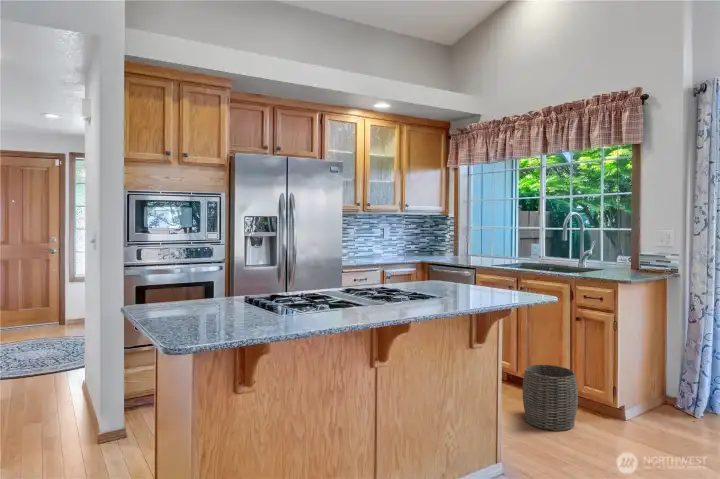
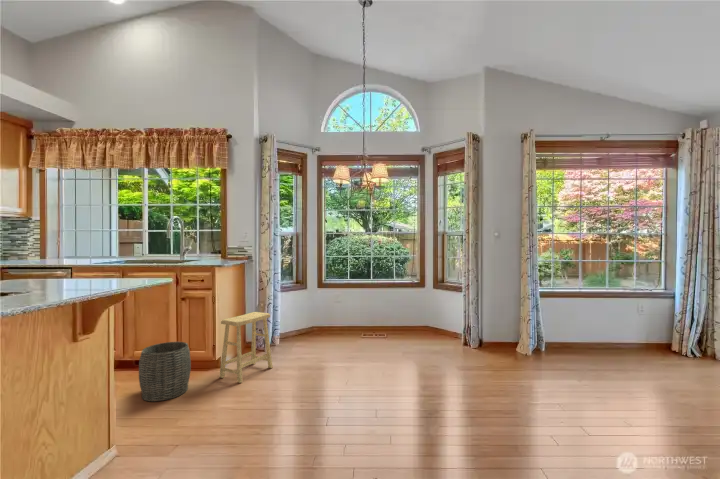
footstool: none [615,352,699,444] -> present [219,312,273,383]

